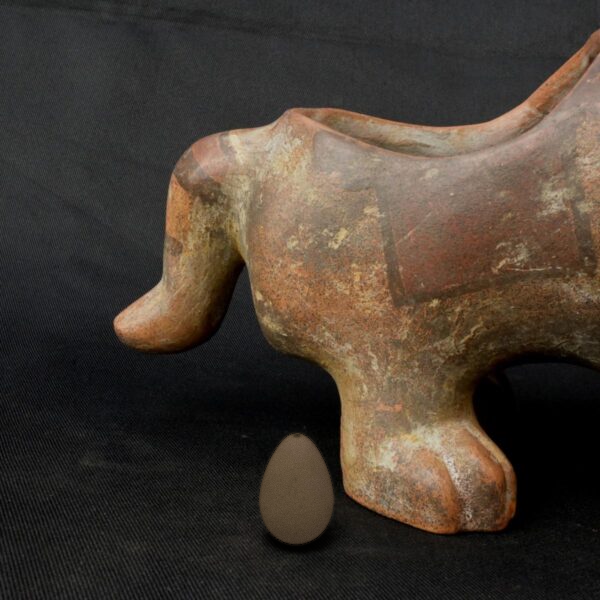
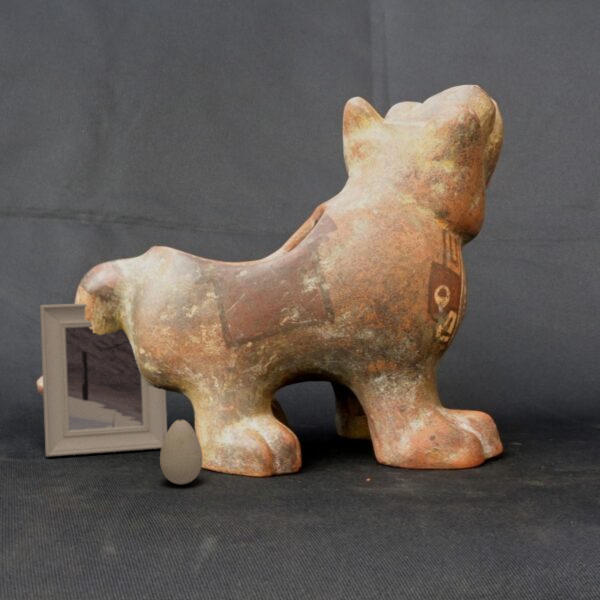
picture frame: none [109,205,305,443] -> present [40,303,167,456]

